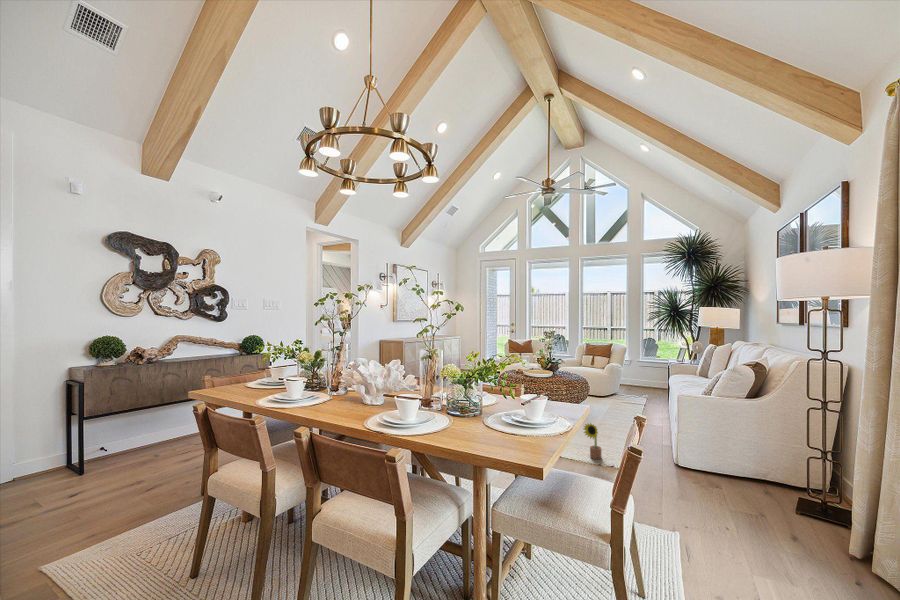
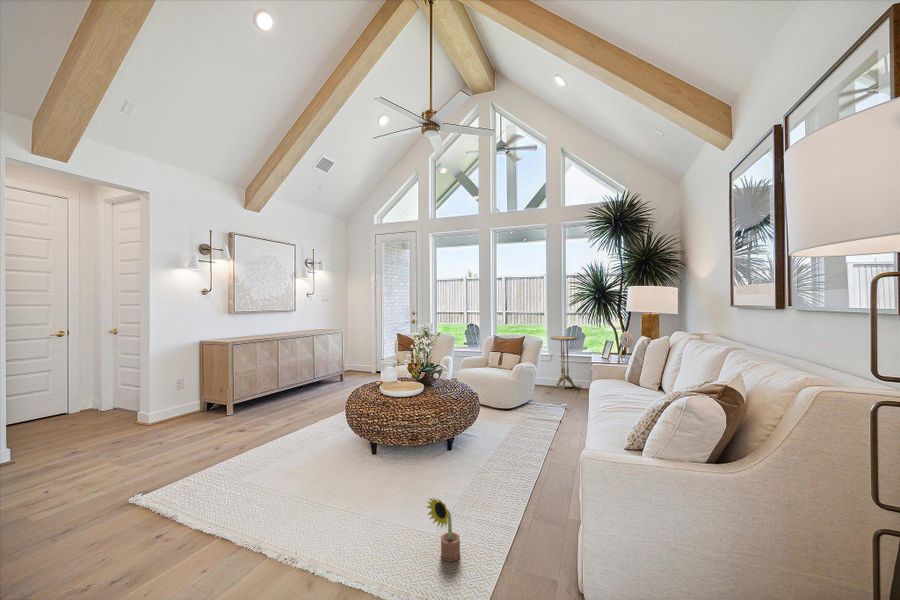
side table: none [631,345,654,388] -> present [551,336,578,389]

